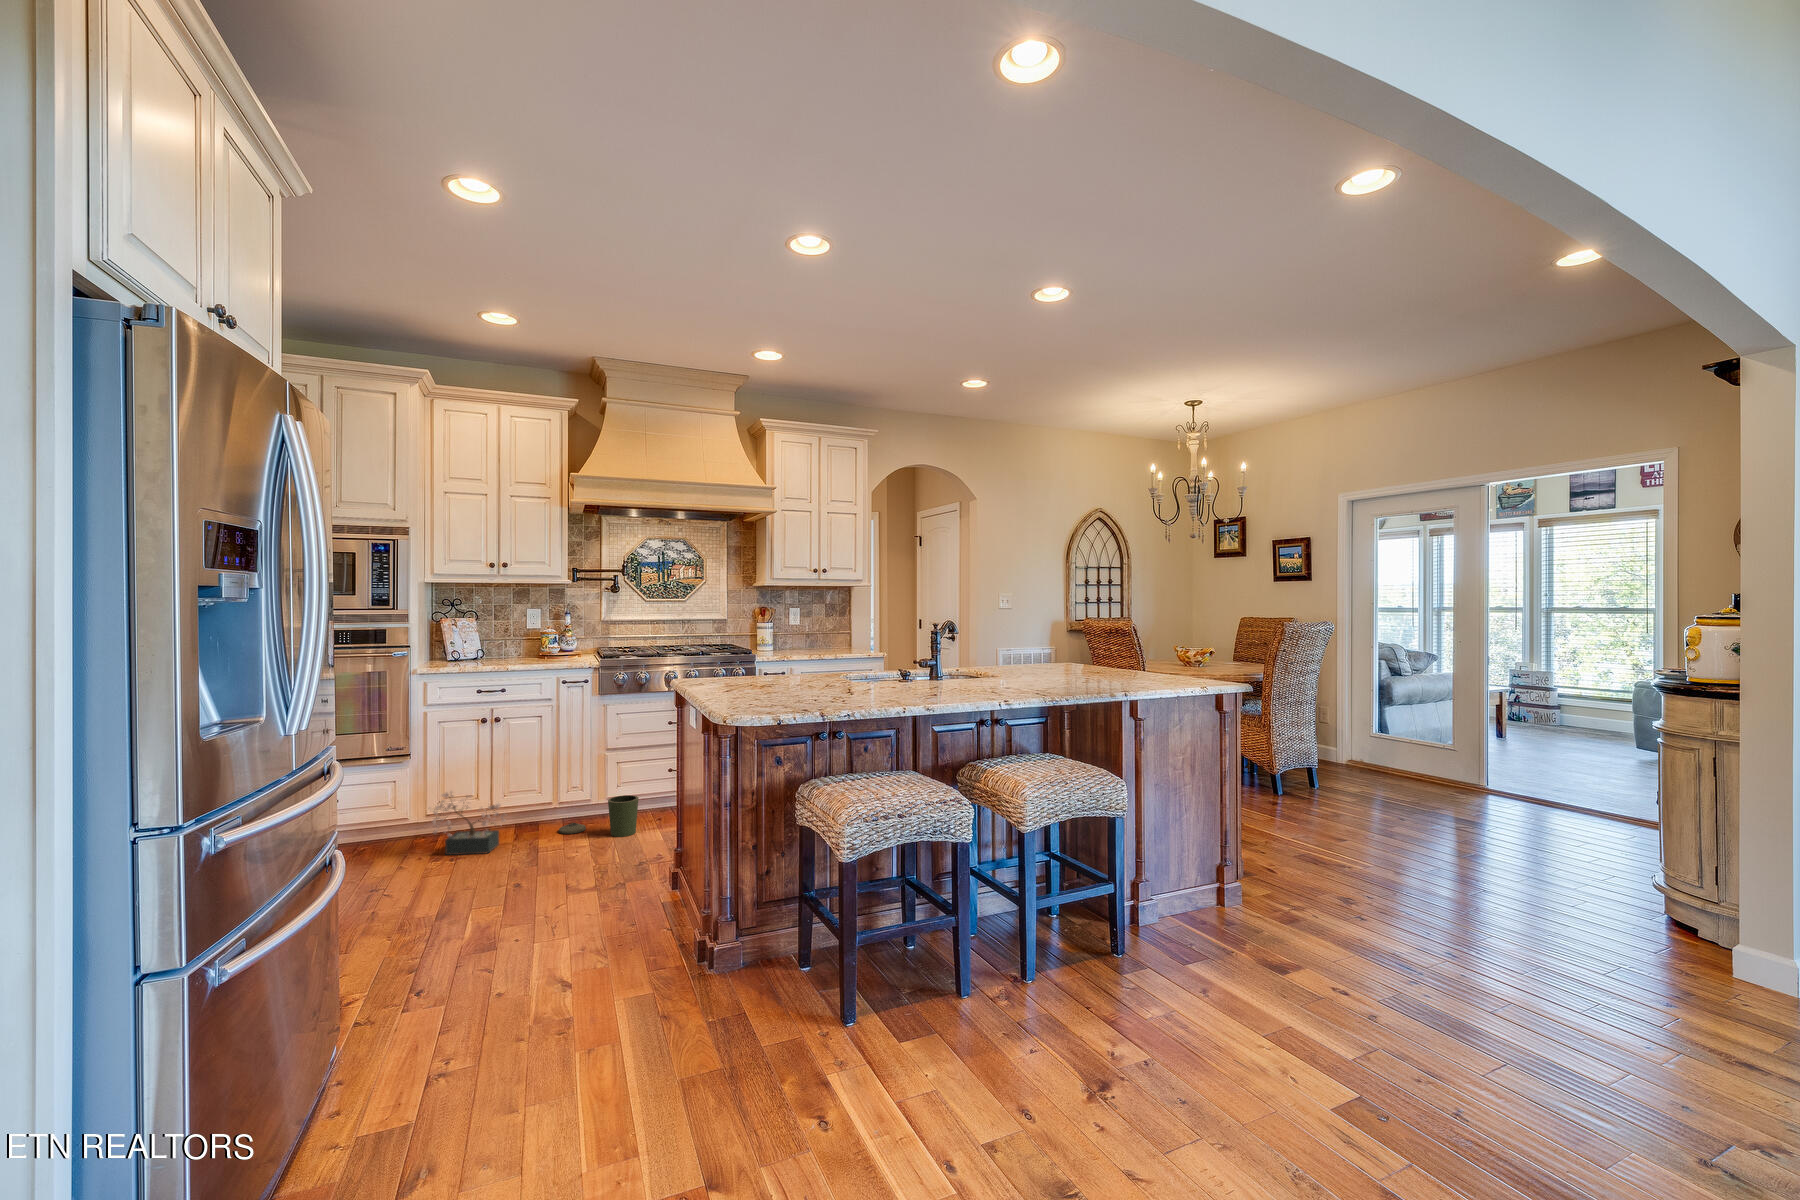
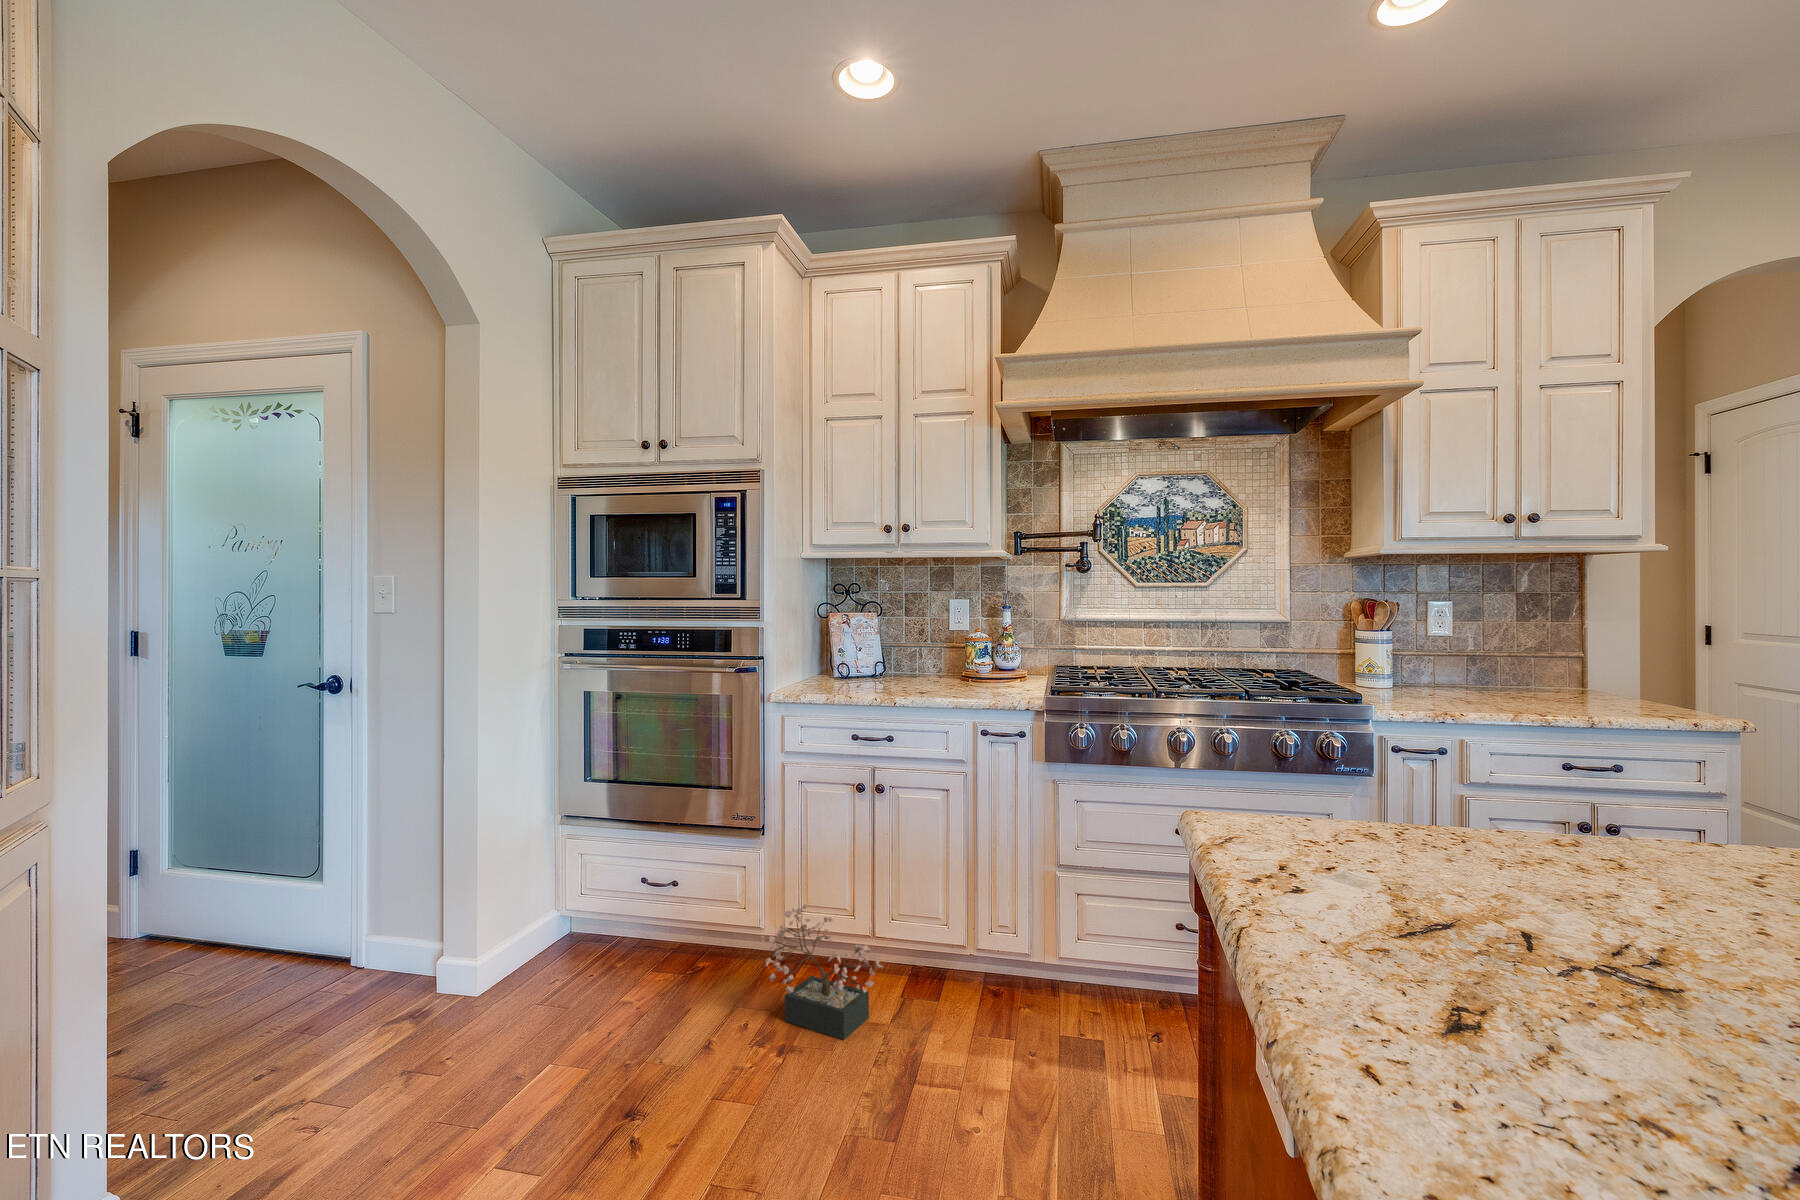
trash can: present [559,795,639,837] -> none [969,971,1110,1068]

